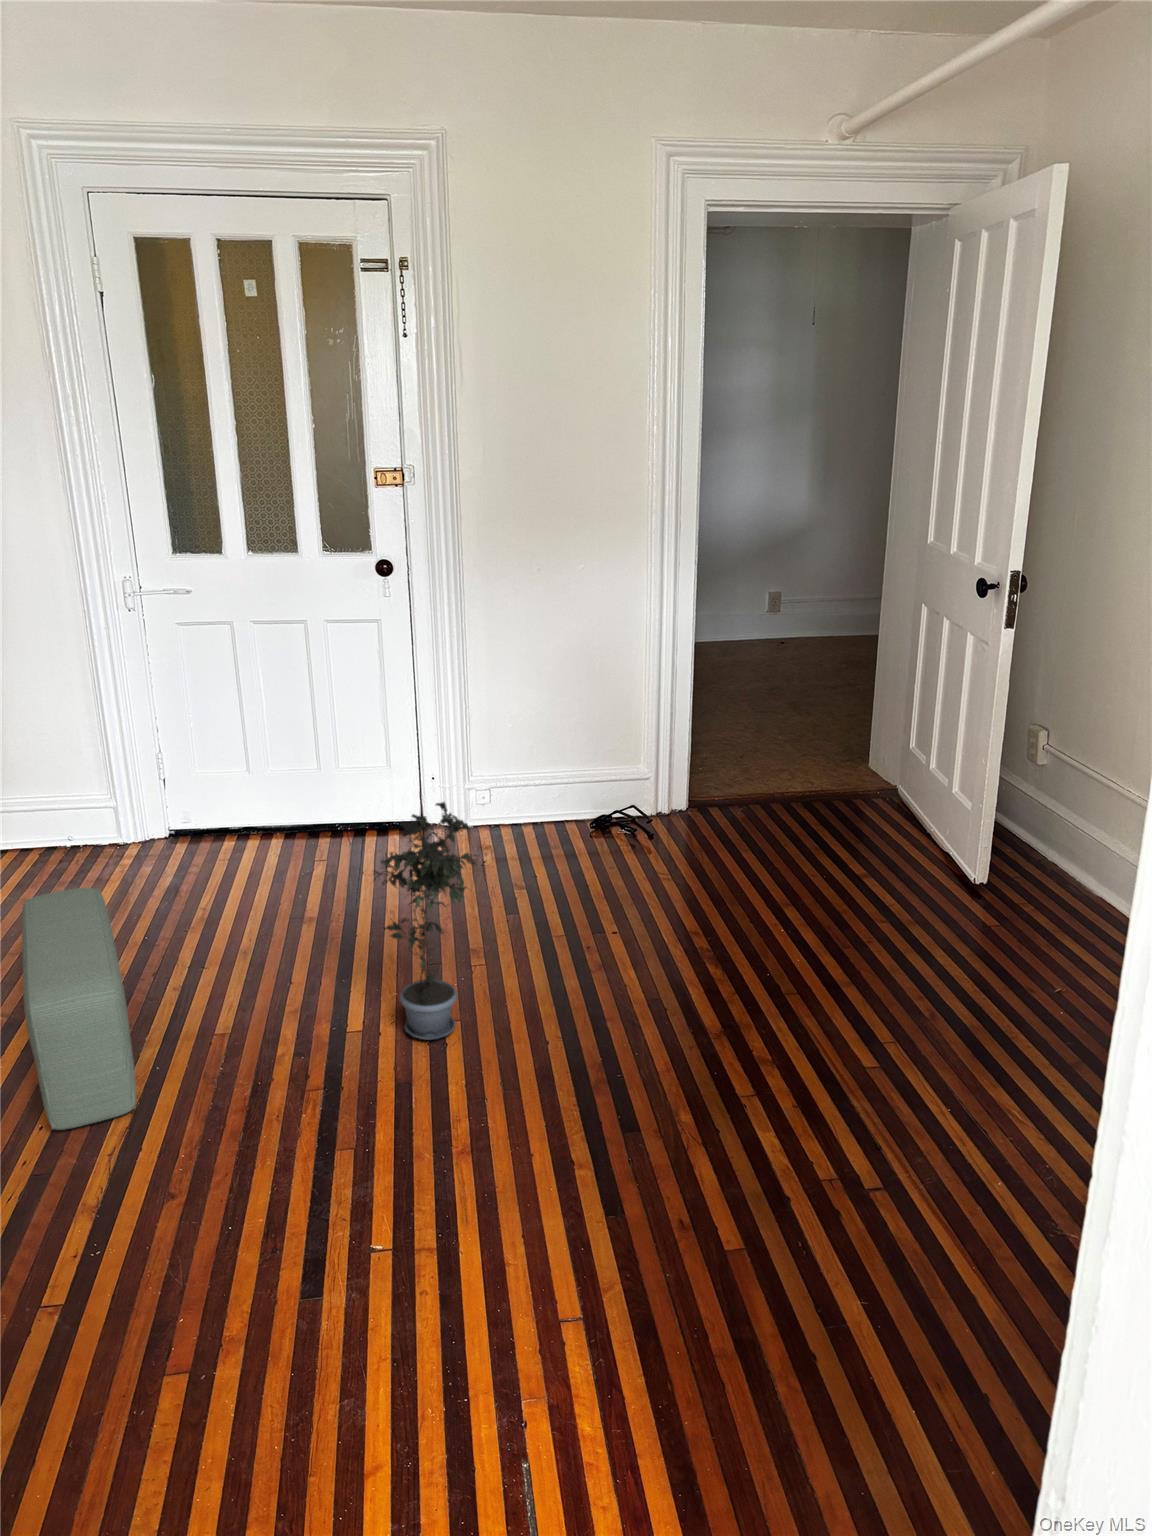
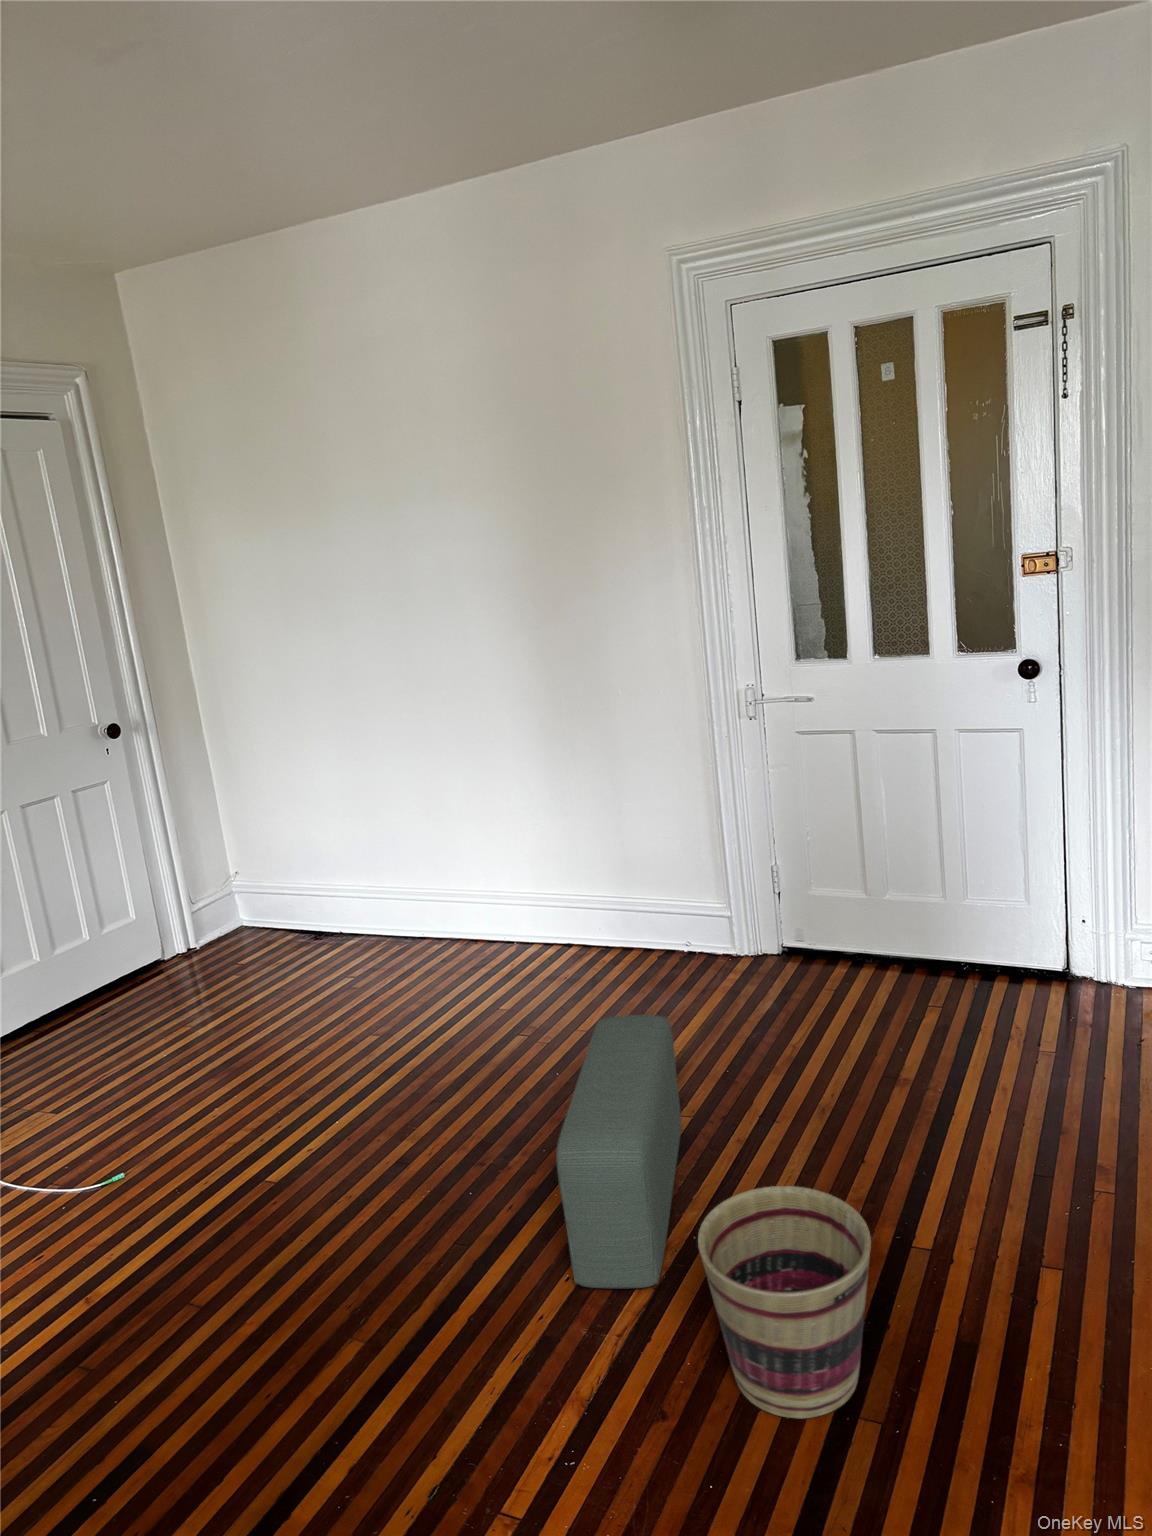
potted plant: present [375,802,476,1040] -> none [939,989,1094,1299]
basket: none [190,987,336,1165] -> present [698,1186,871,1418]

